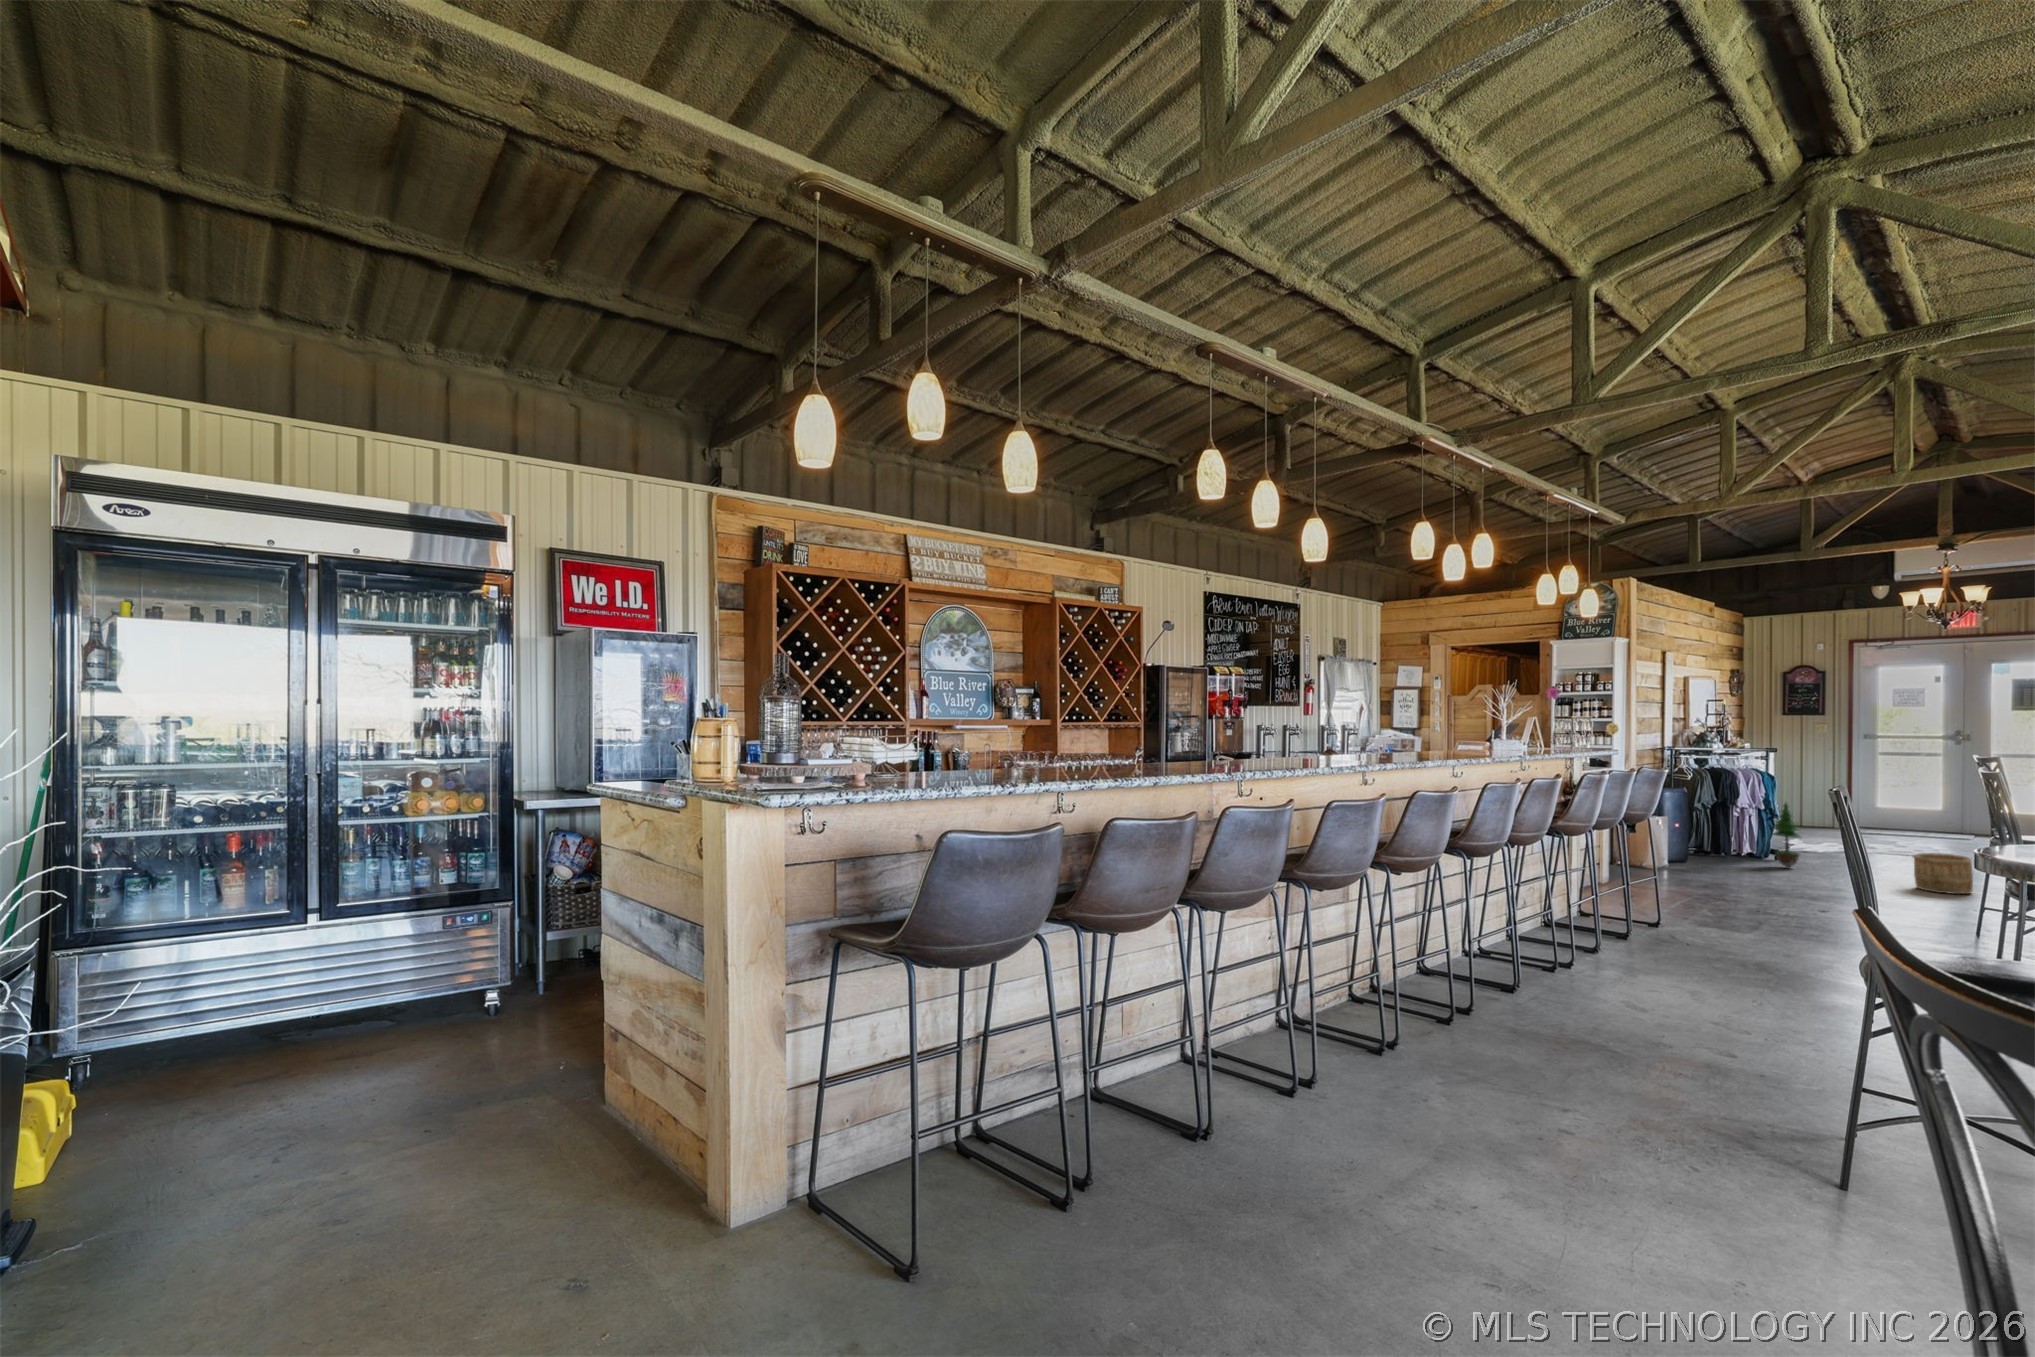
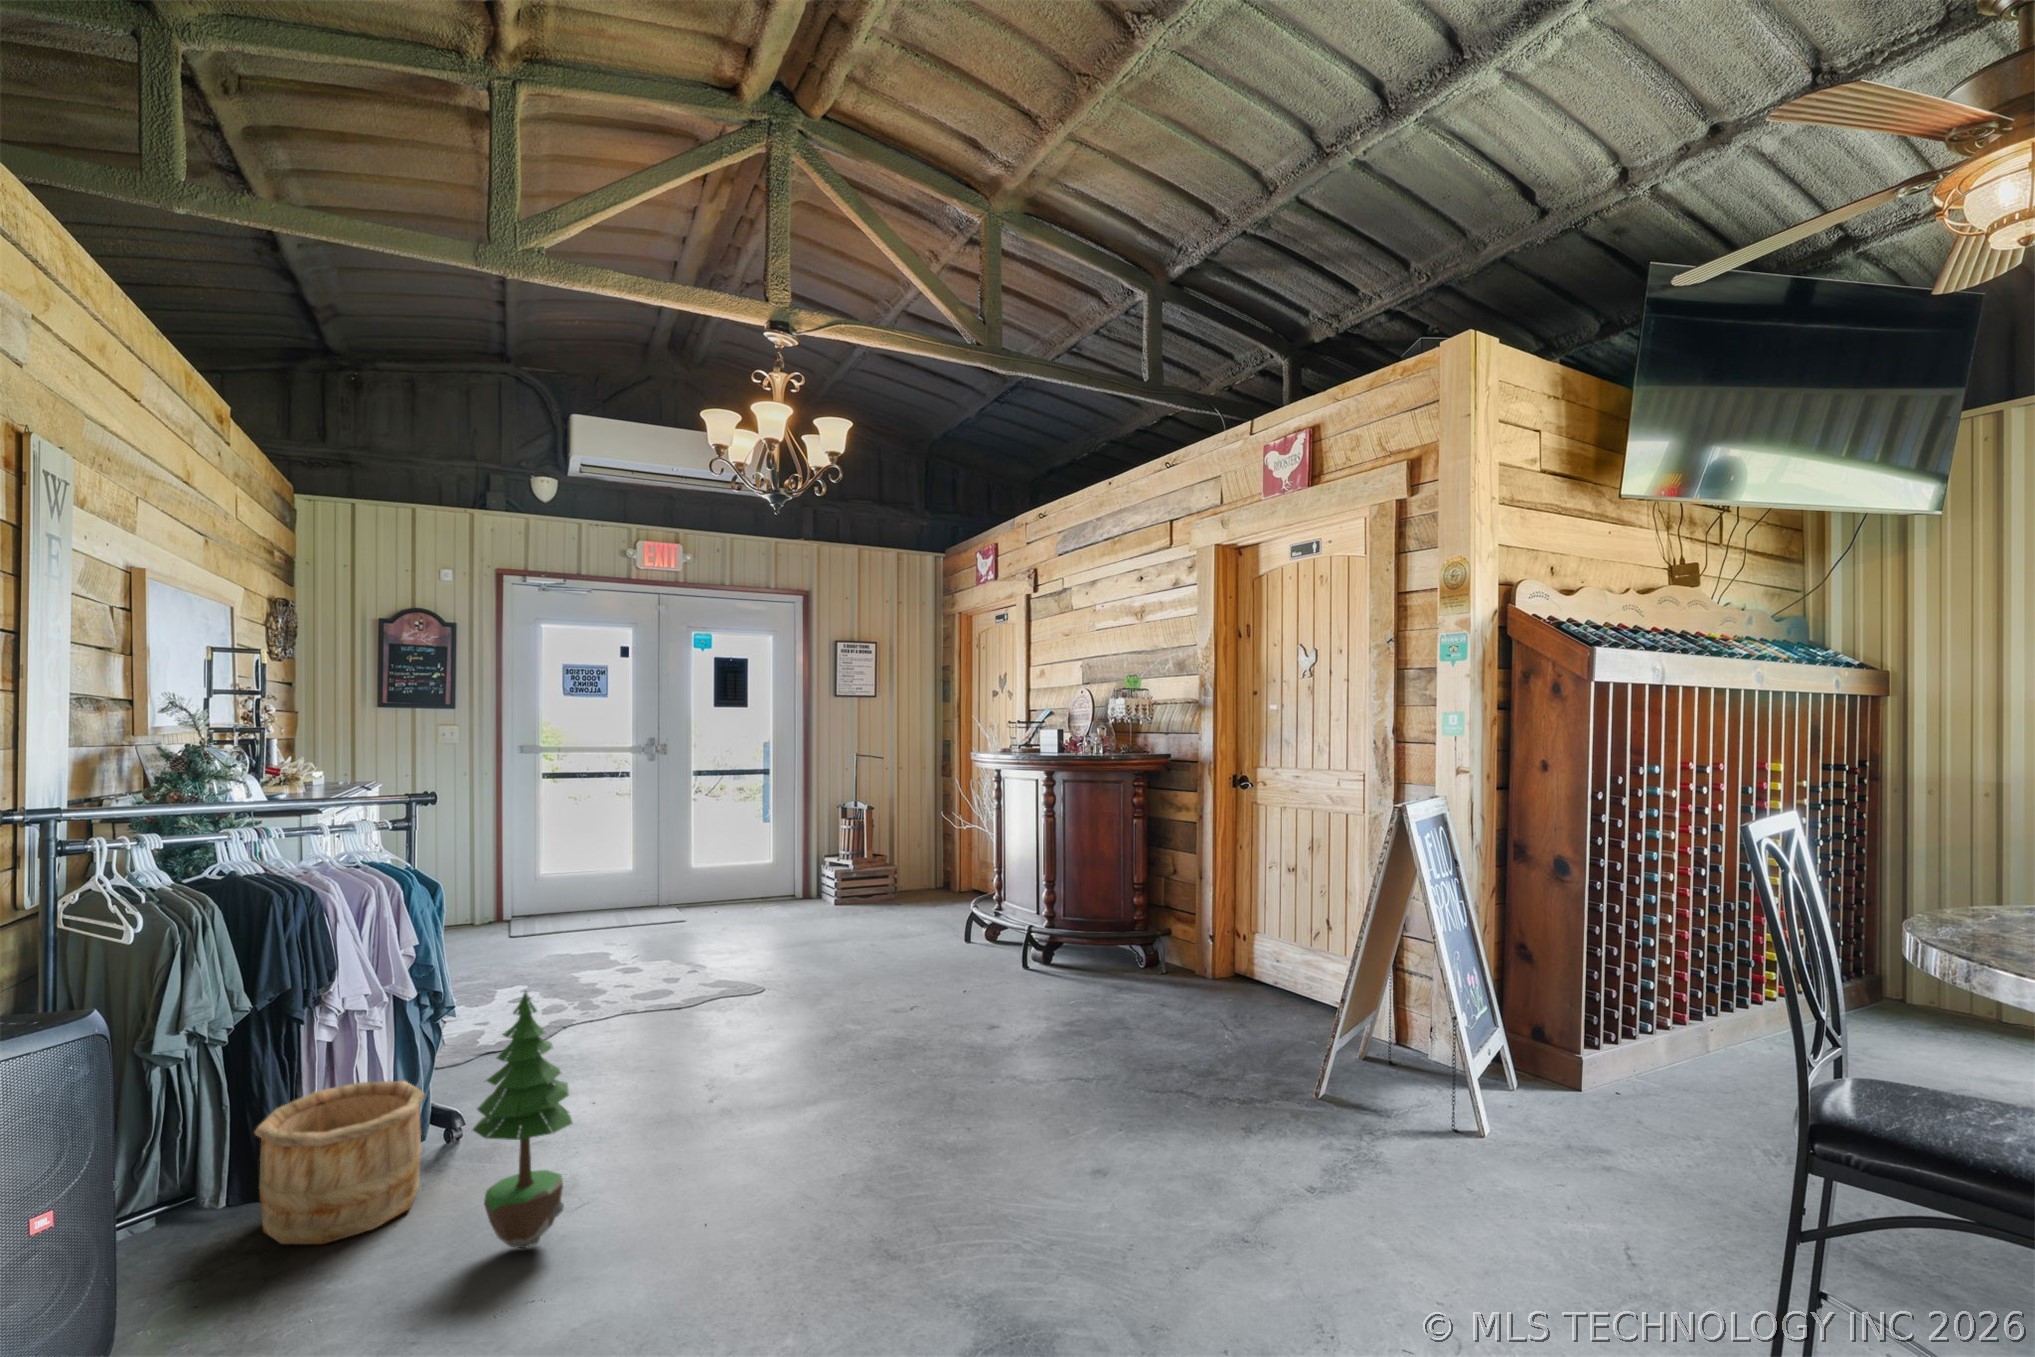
wooden bucket: present [1913,853,1973,894] -> present [255,1081,424,1244]

